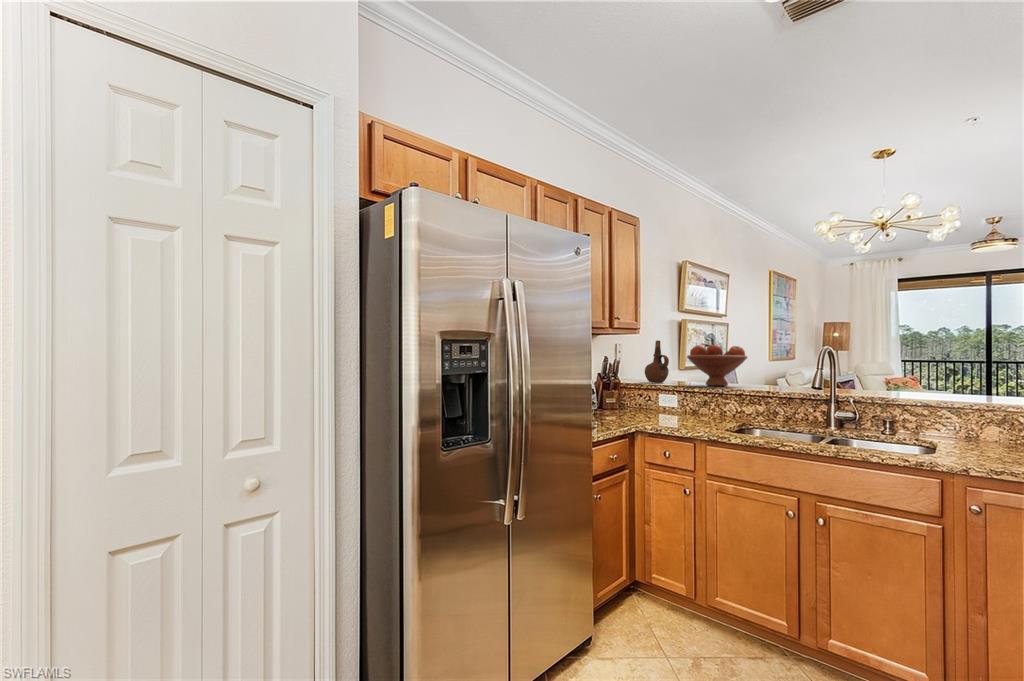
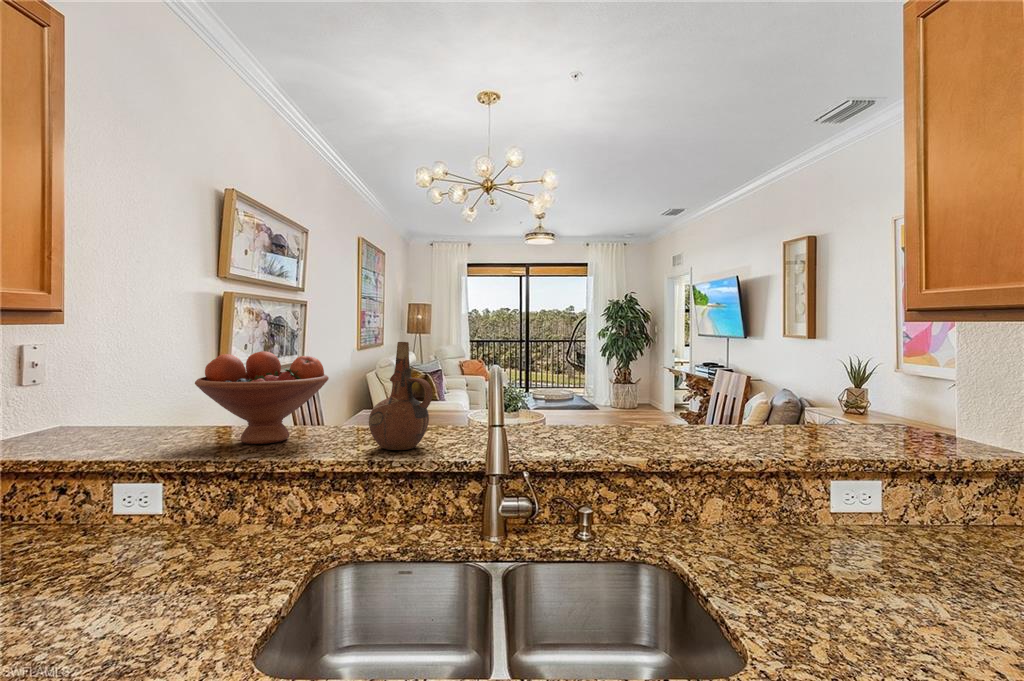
ceramic pitcher: present [645,340,669,383] -> present [369,342,432,450]

